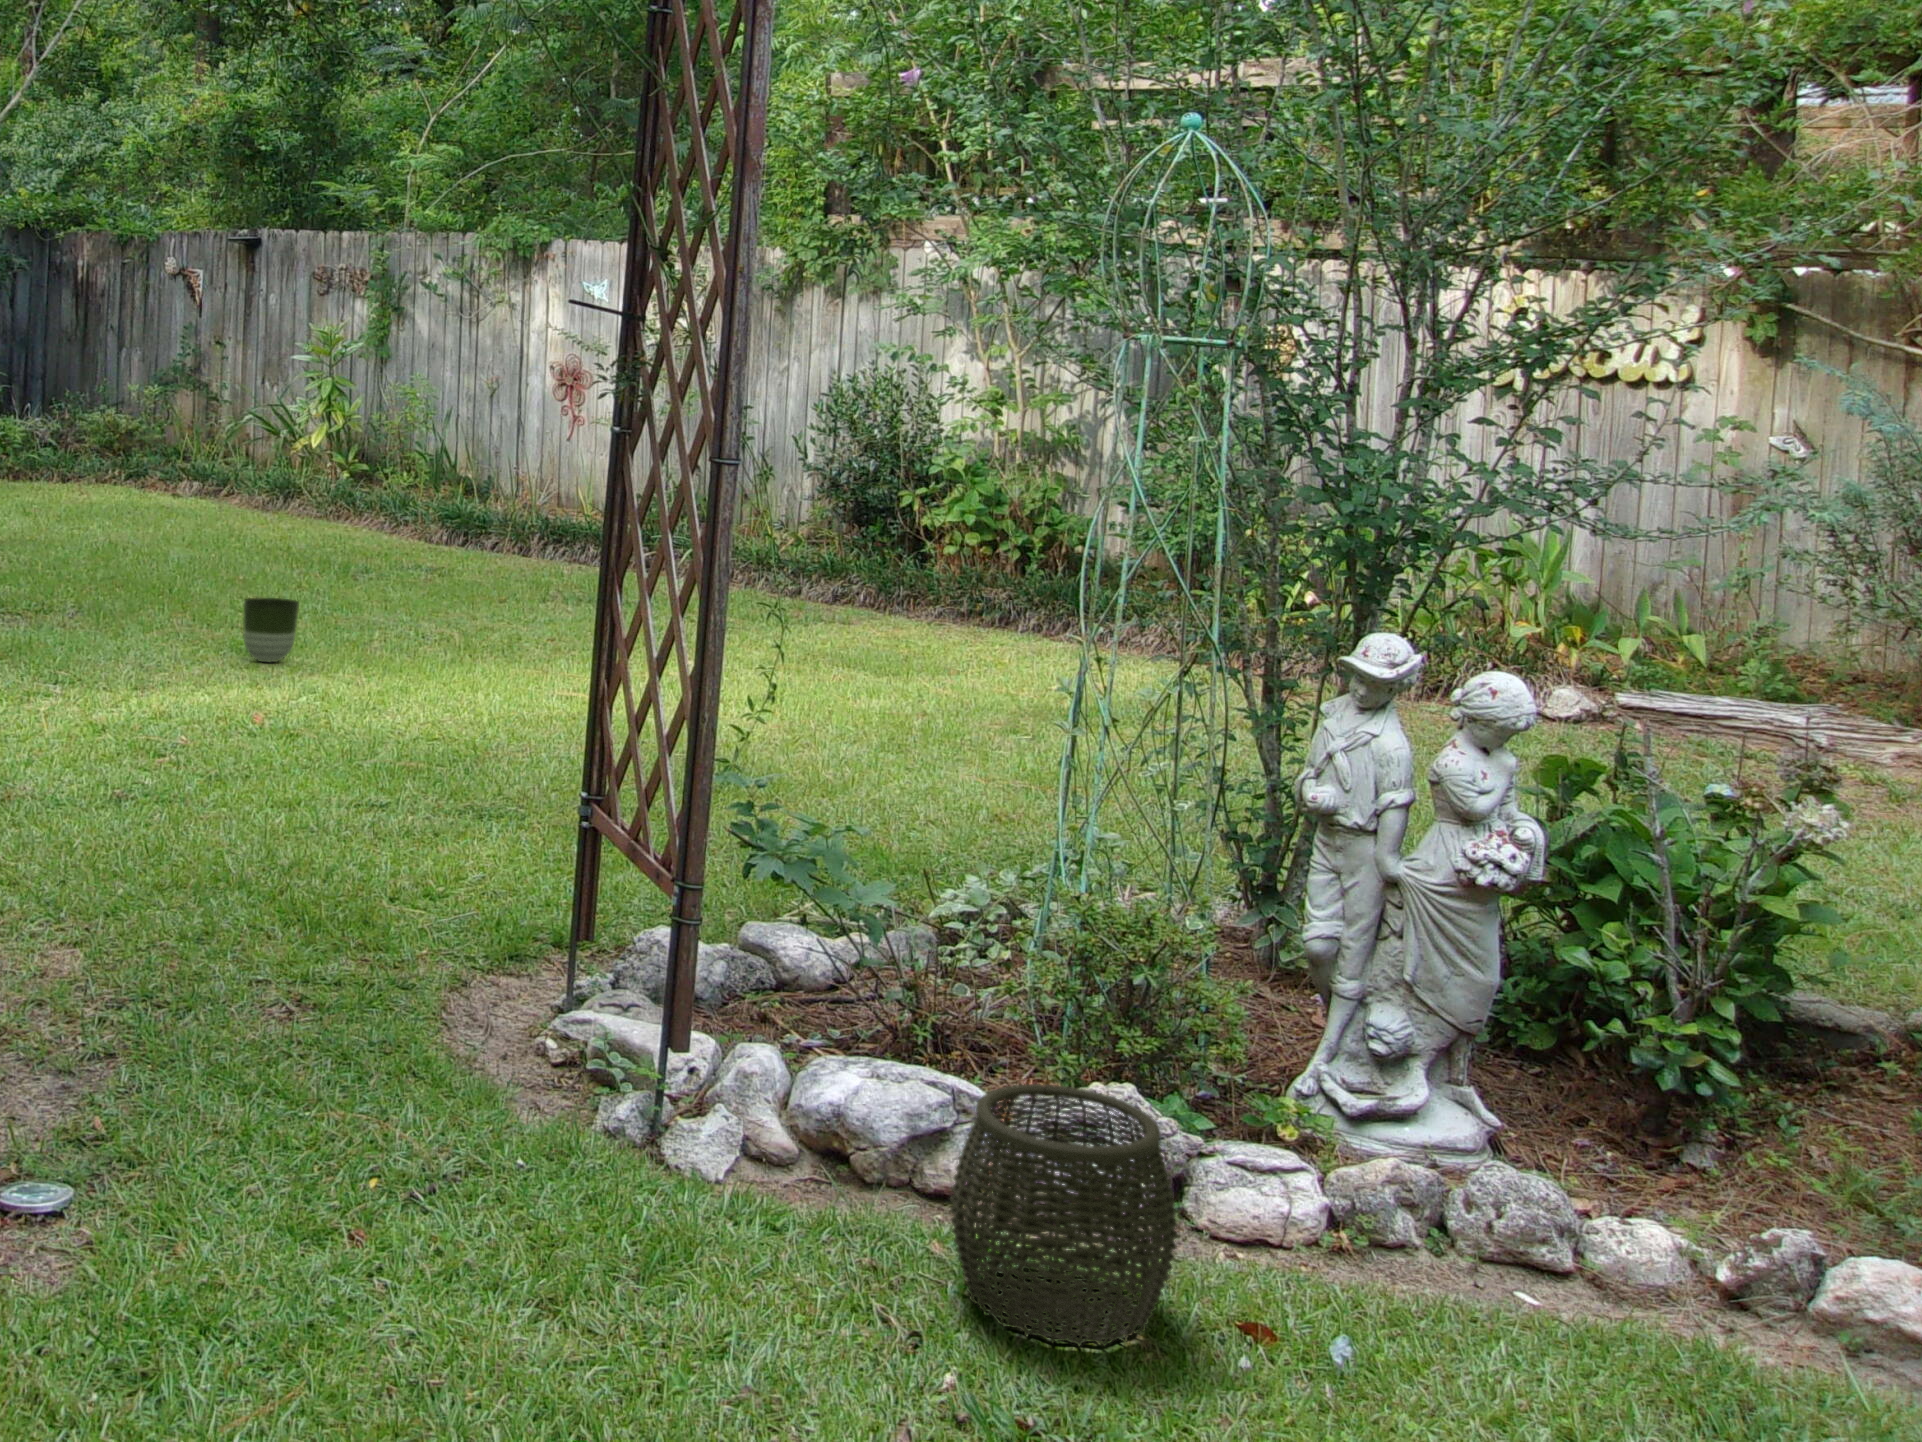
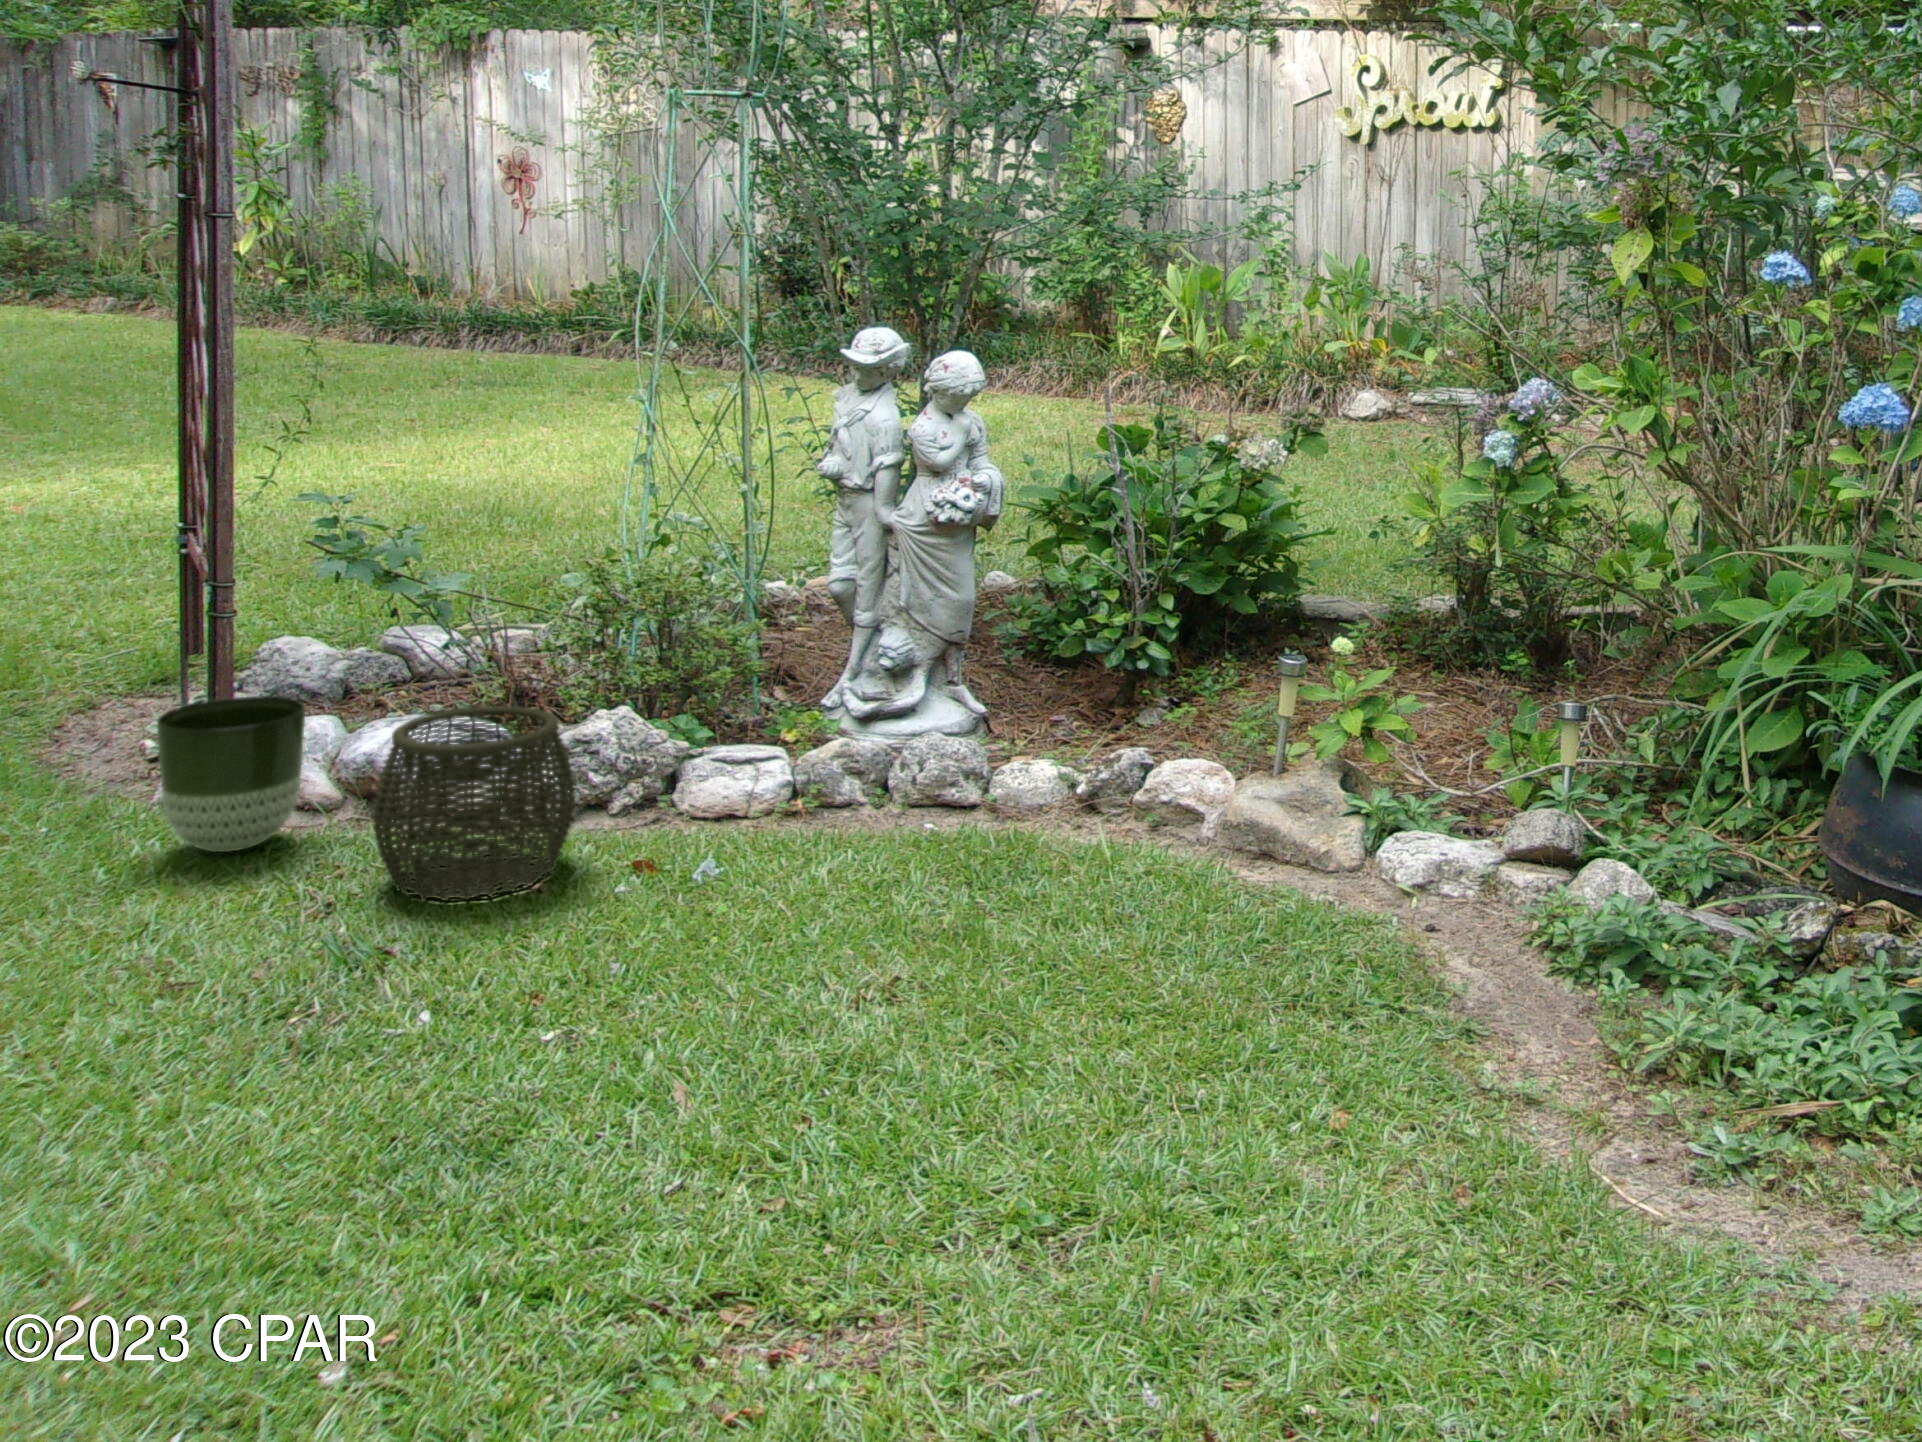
planter: present [243,598,299,662] -> present [157,696,305,852]

